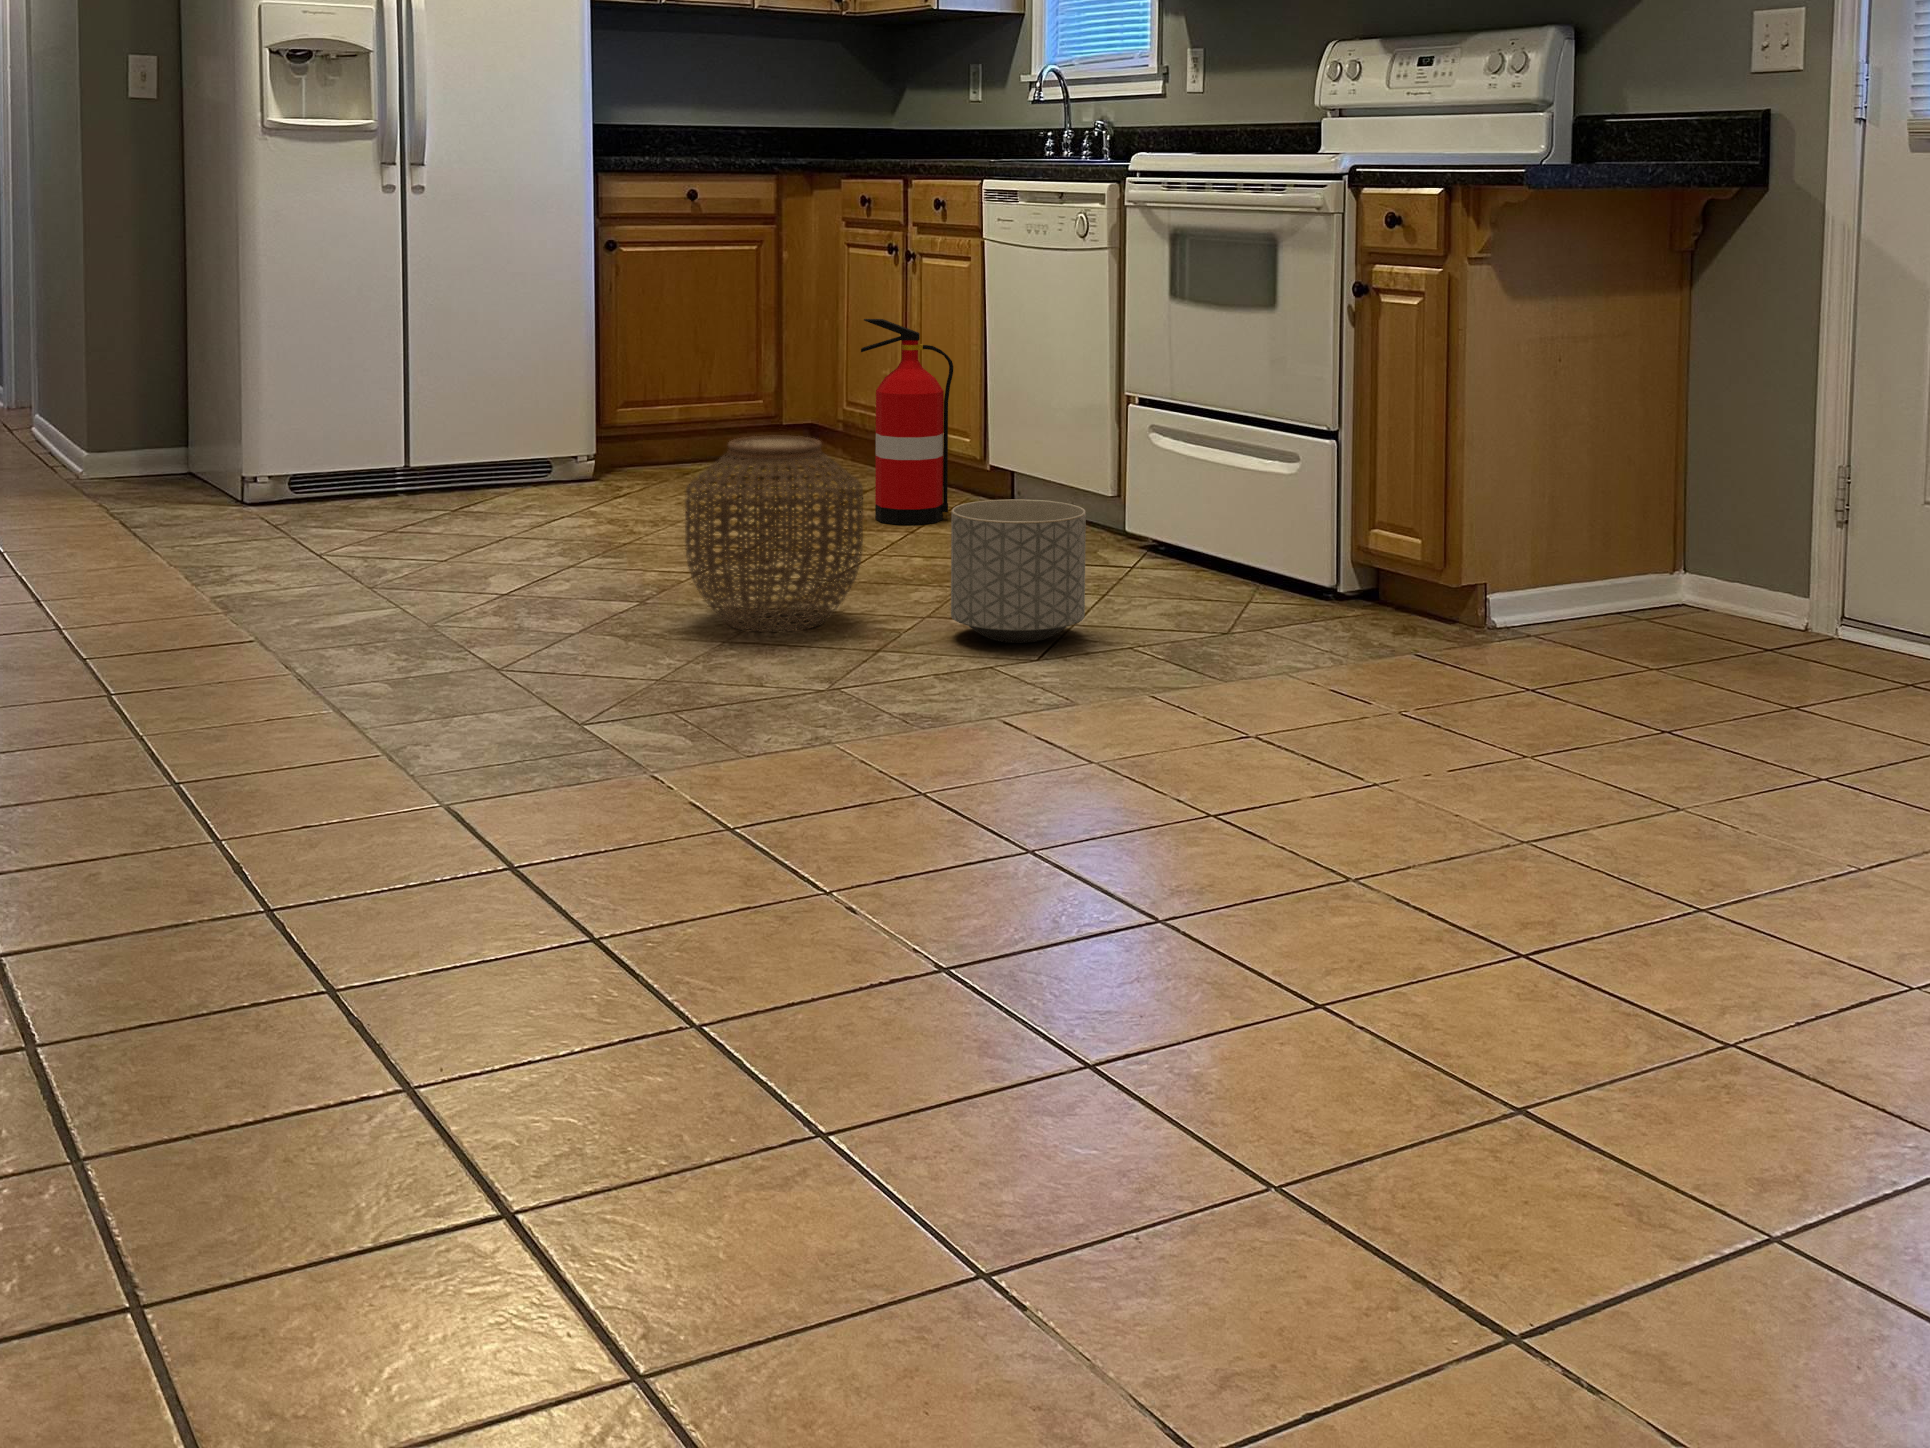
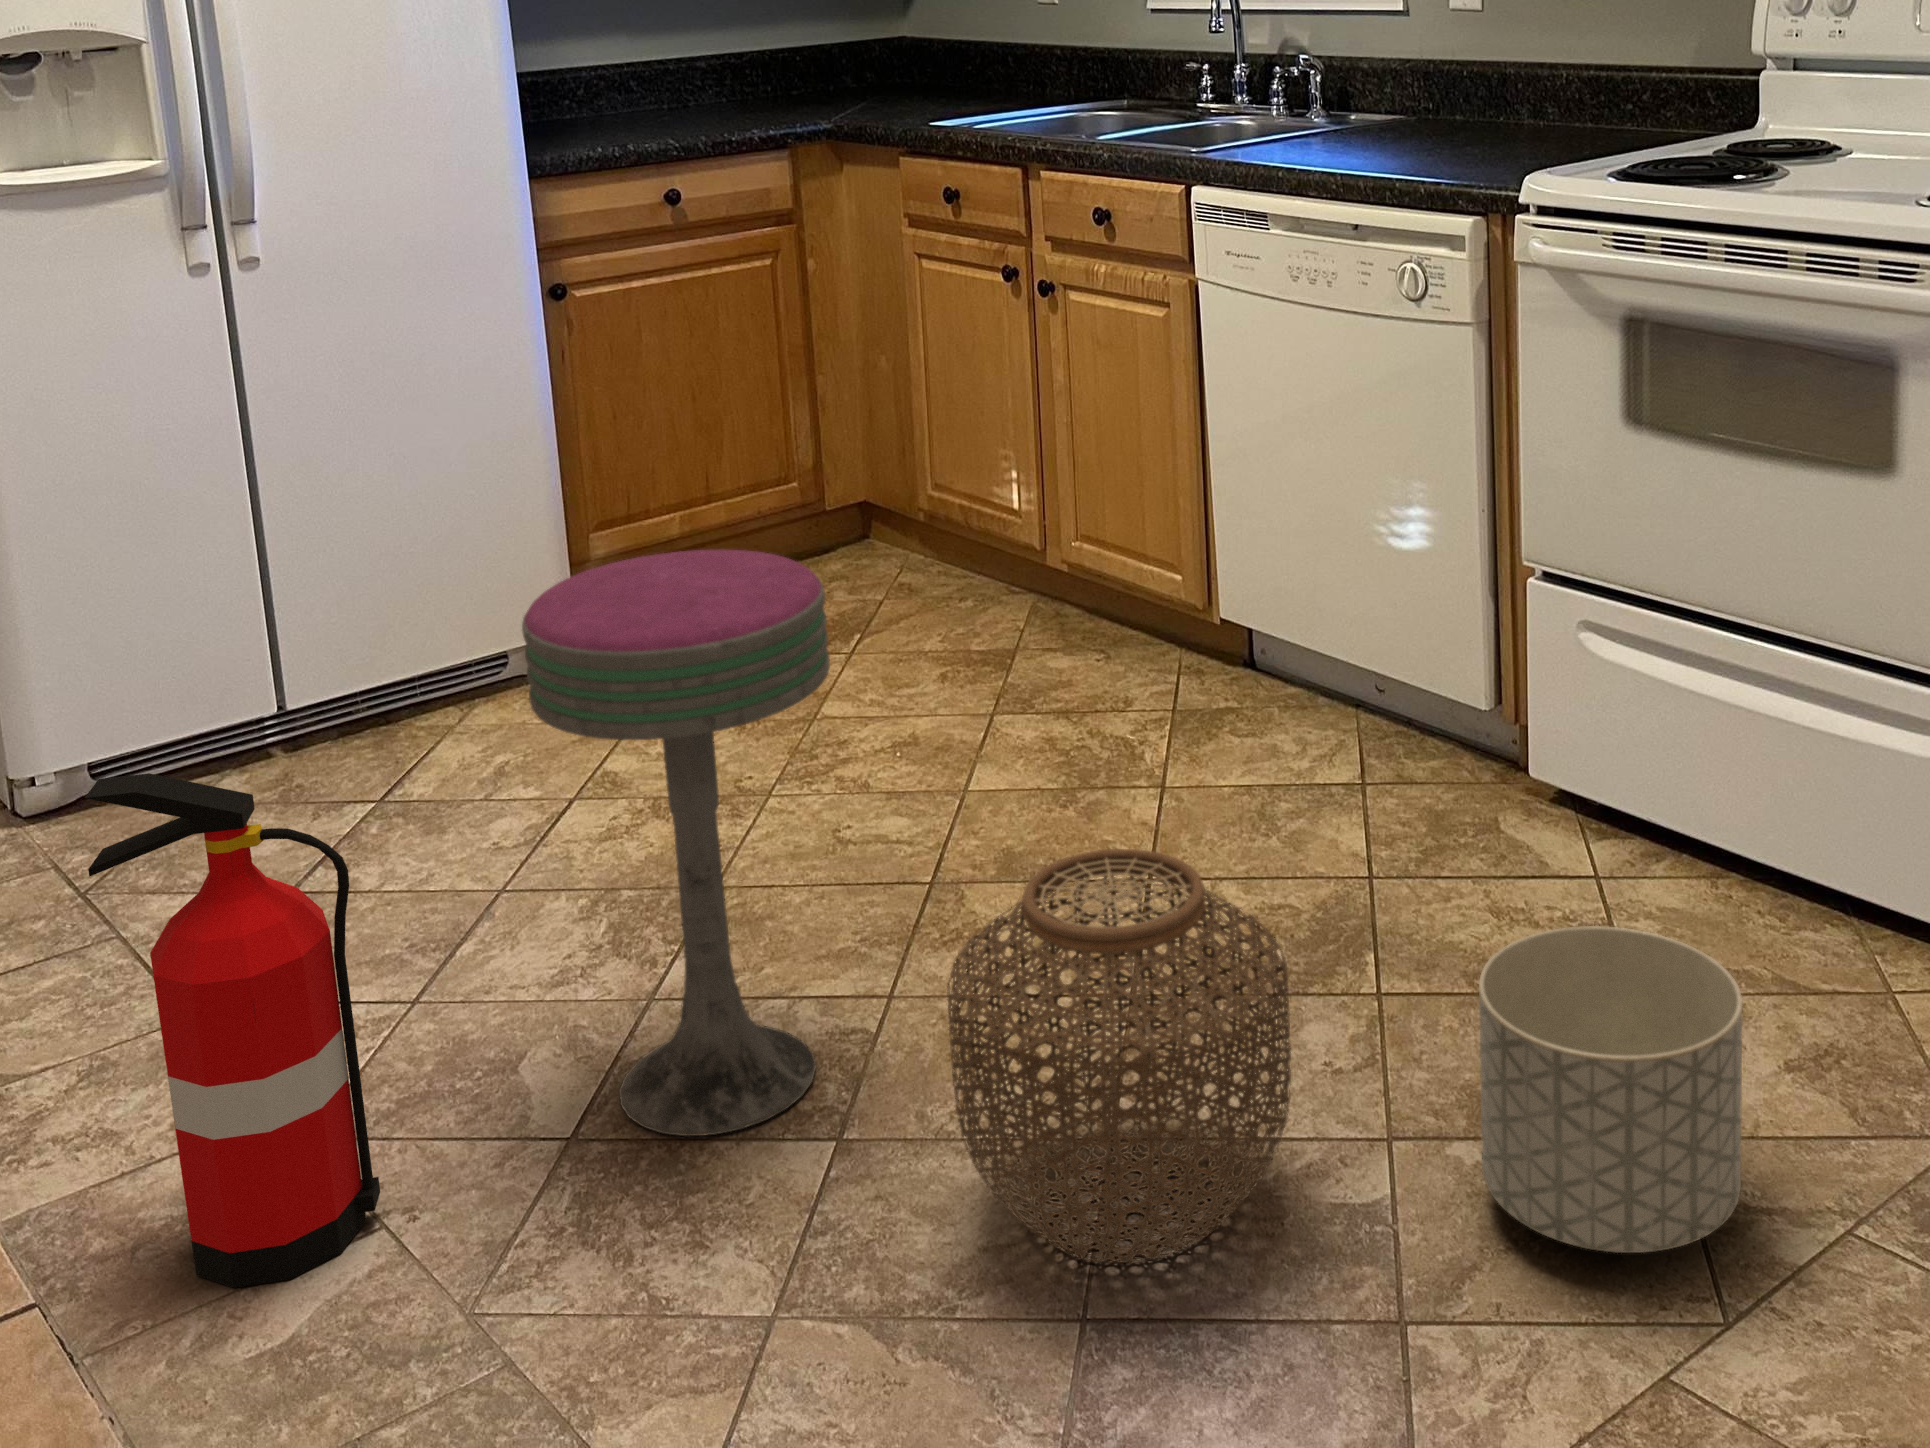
bar stool: none [510,299,669,595] -> present [522,549,830,1136]
fire extinguisher: present [861,319,953,525] -> present [85,773,380,1288]

